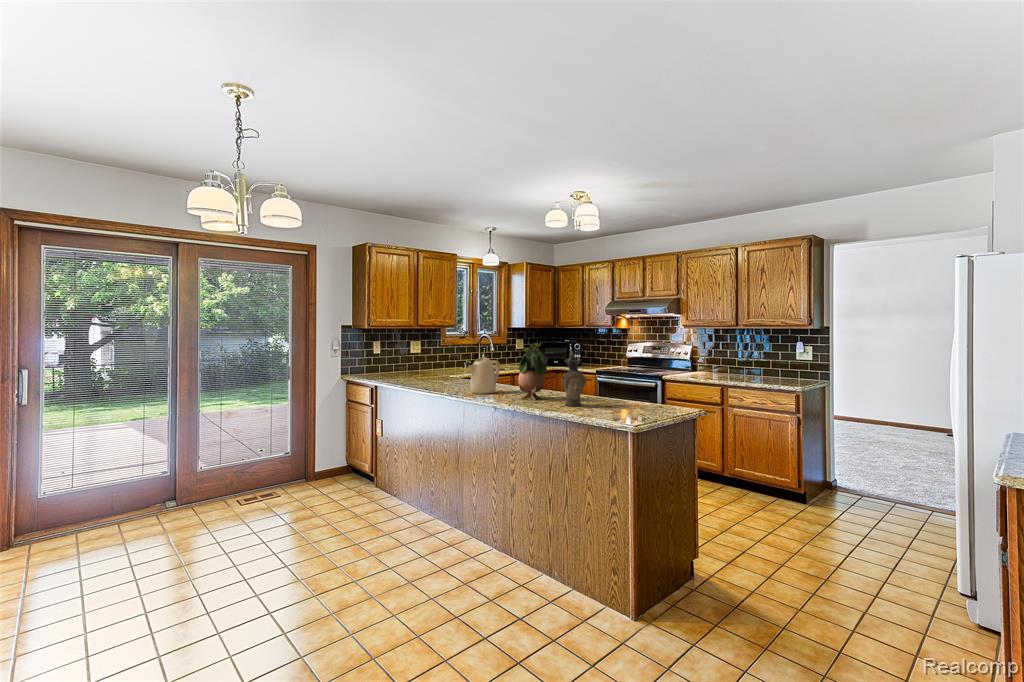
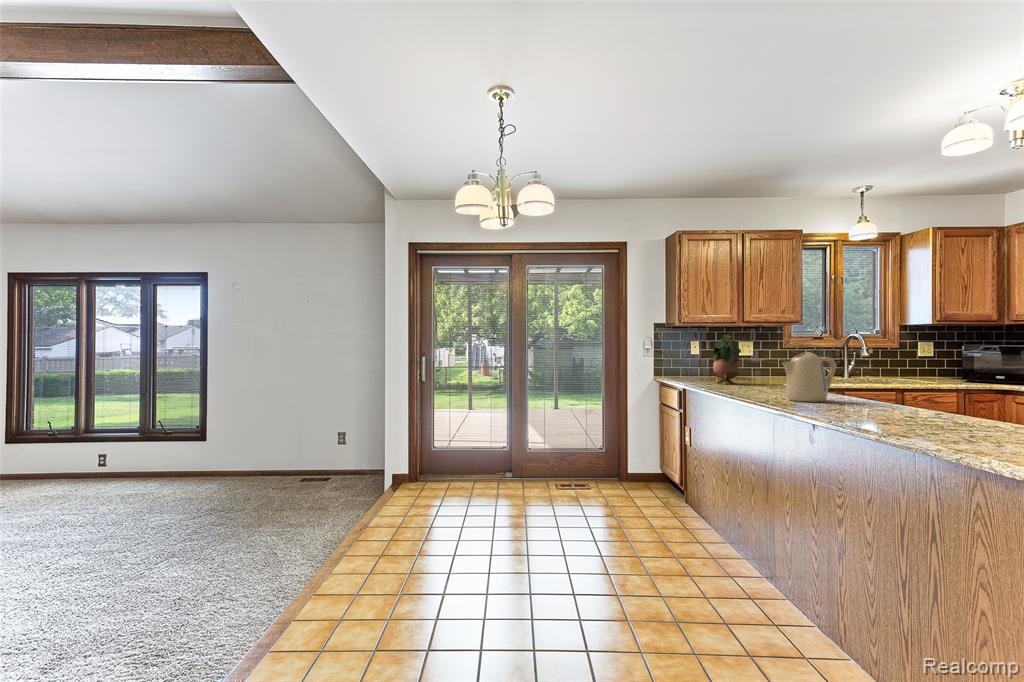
potted plant: present [518,343,548,400] -> present [713,334,741,384]
ceramic pitcher: present [563,352,586,406] -> none [934,338,985,429]

